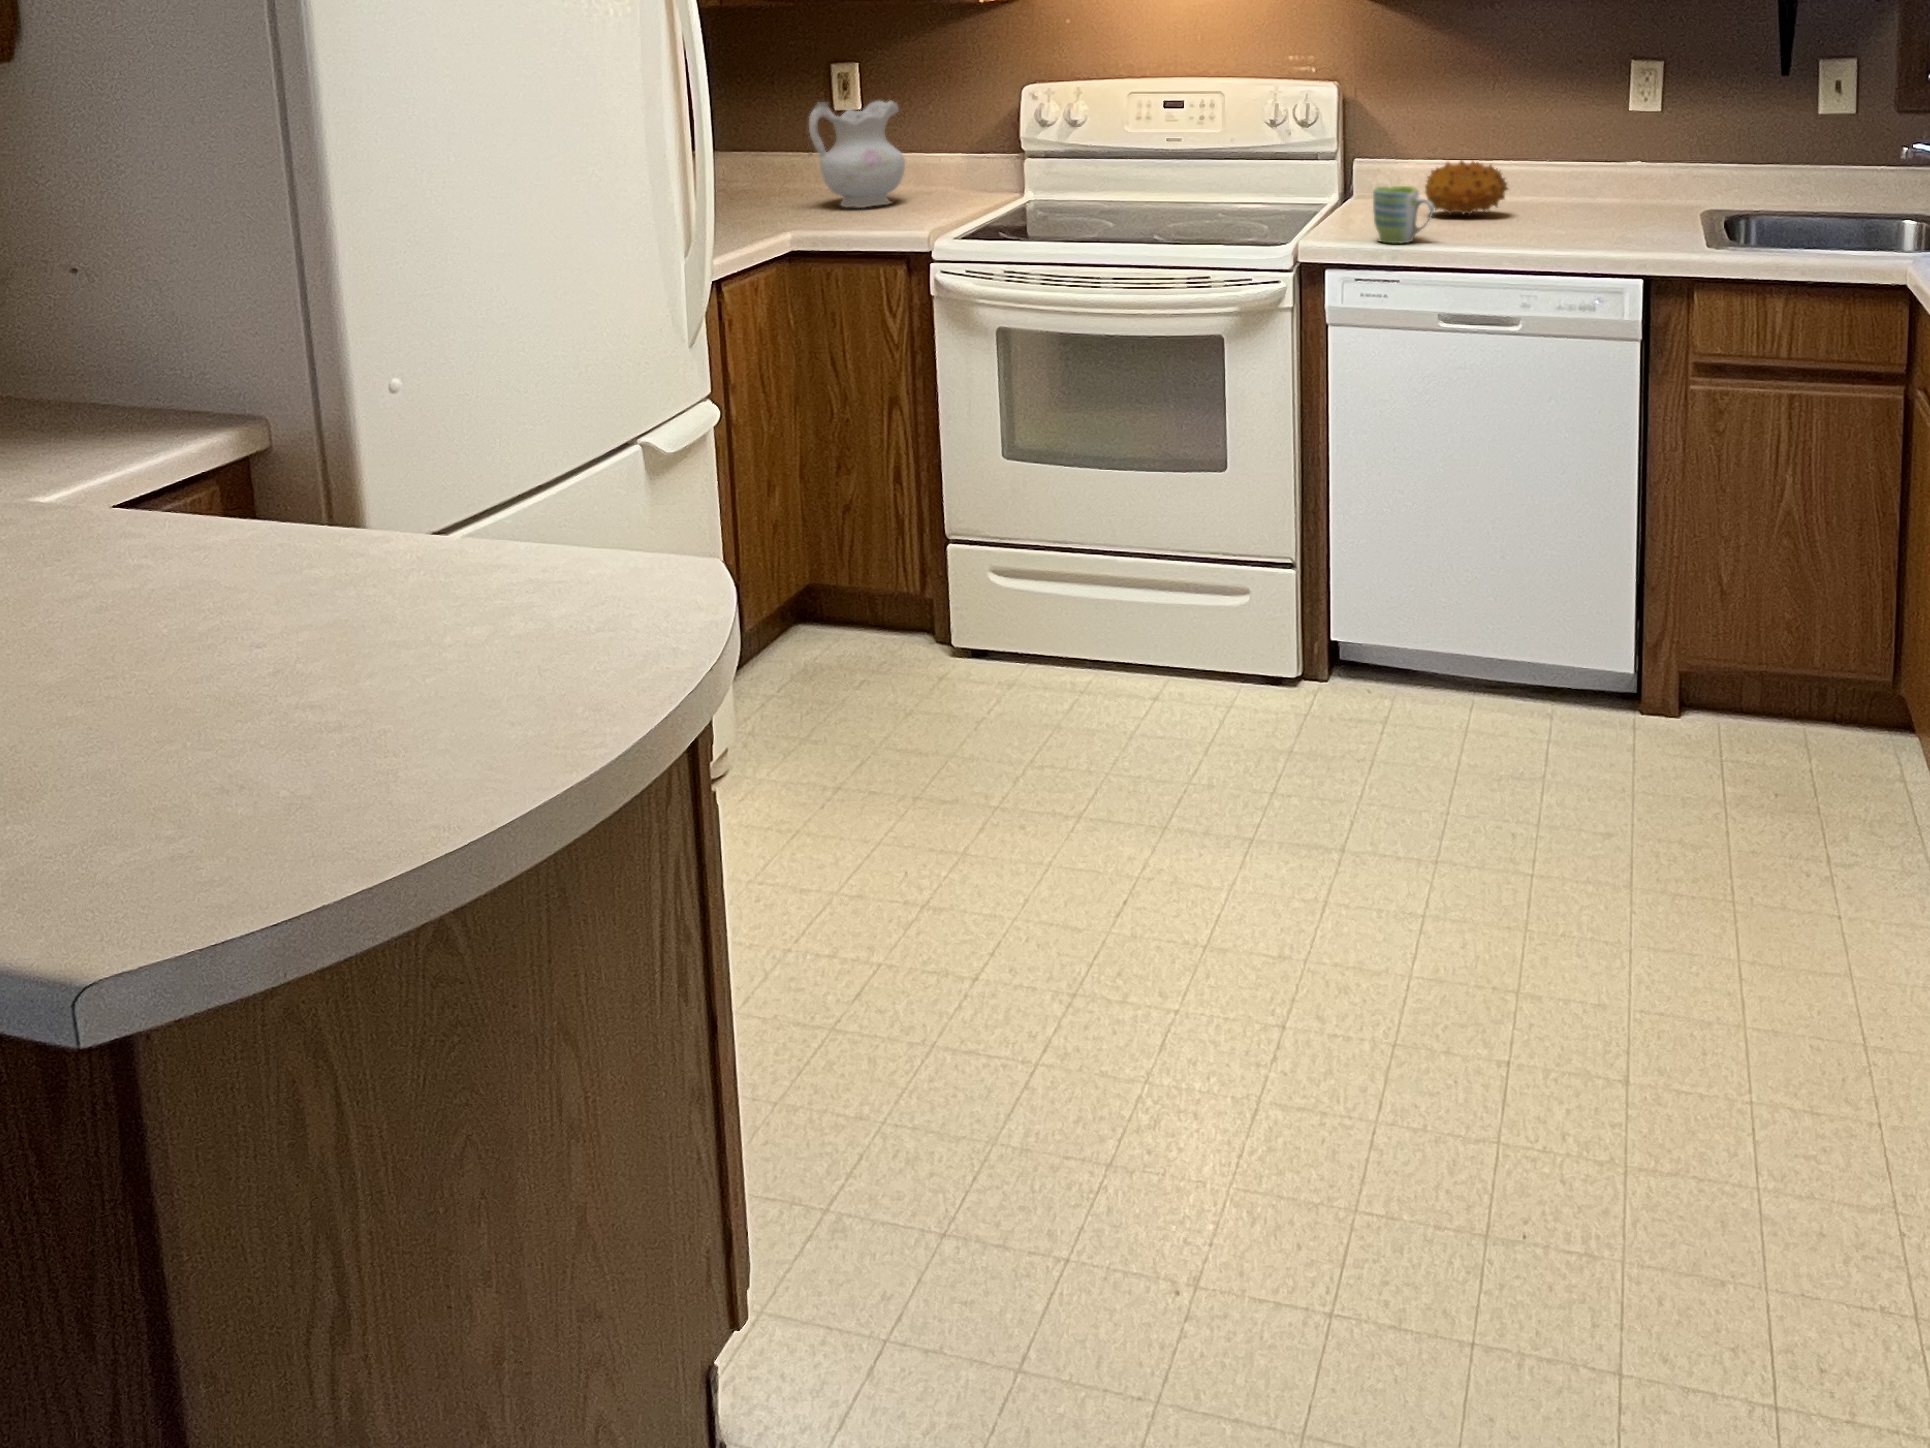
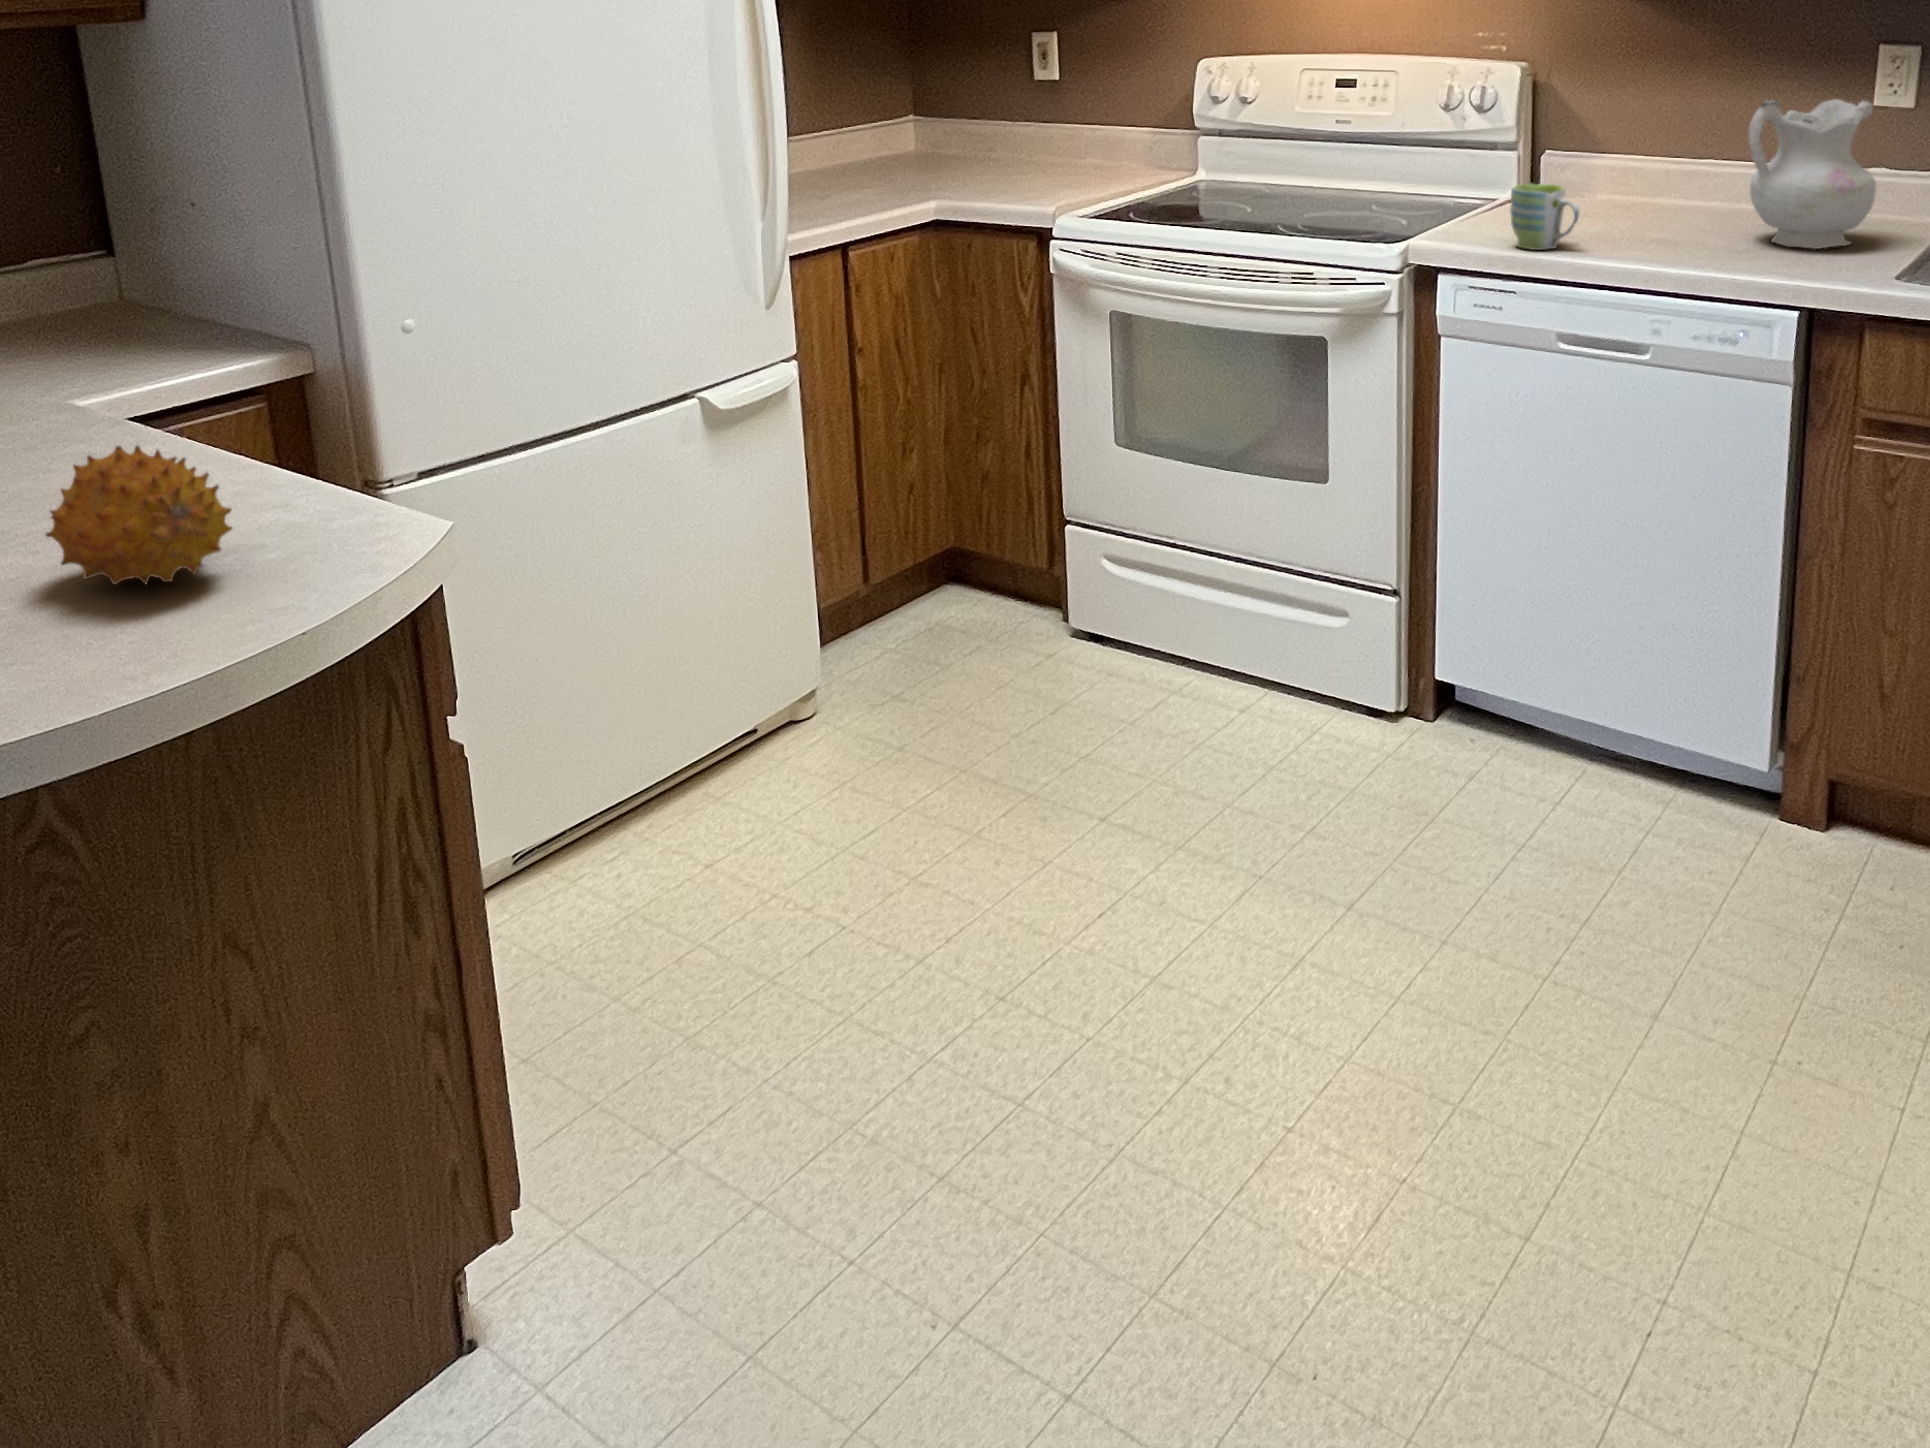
ceramic pitcher: present [809,101,905,208] -> present [1749,99,1876,249]
fruit: present [1425,161,1508,215] -> present [46,446,232,585]

